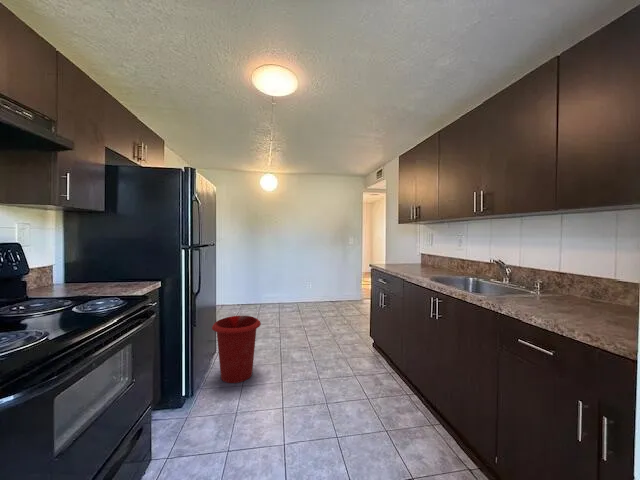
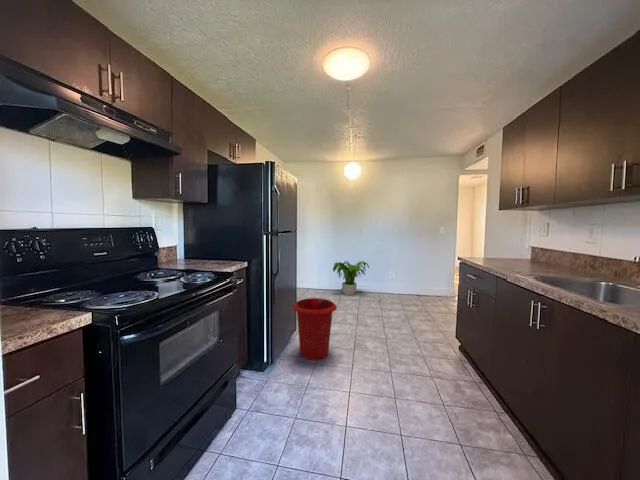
potted plant: none [246,274,283,310] -> present [333,261,369,295]

